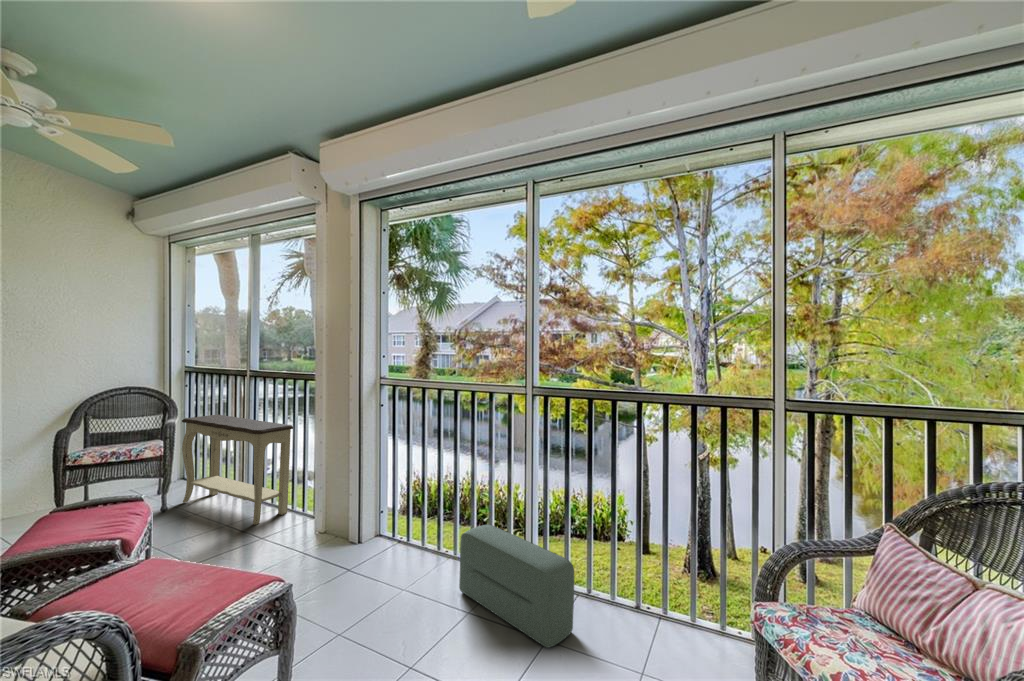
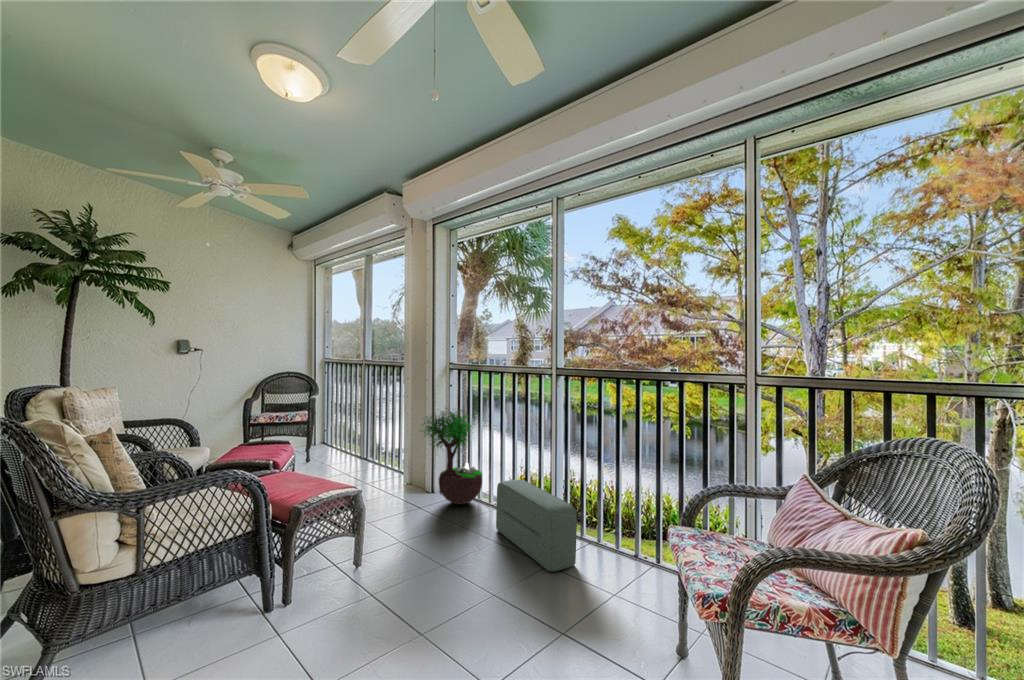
console table: present [182,415,293,525] -> none [320,394,392,475]
potted tree: none [345,428,430,558] -> present [421,410,482,504]

